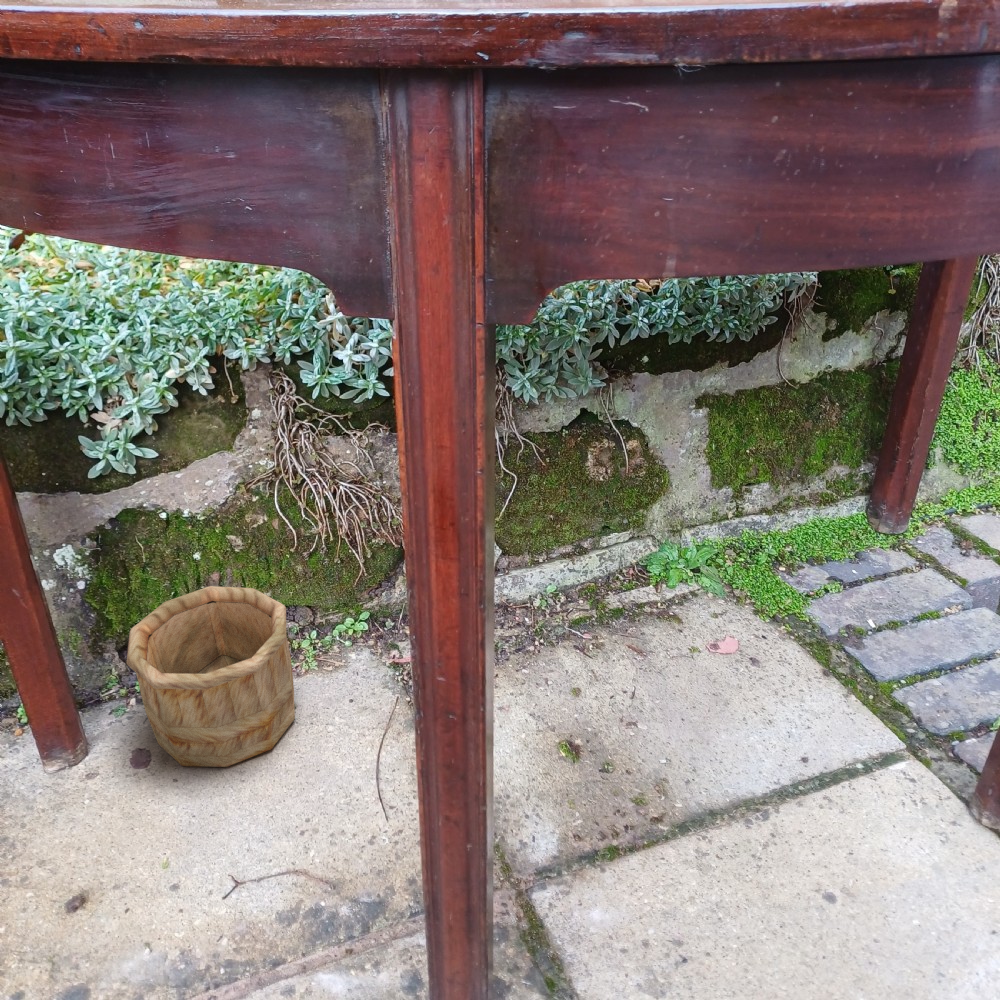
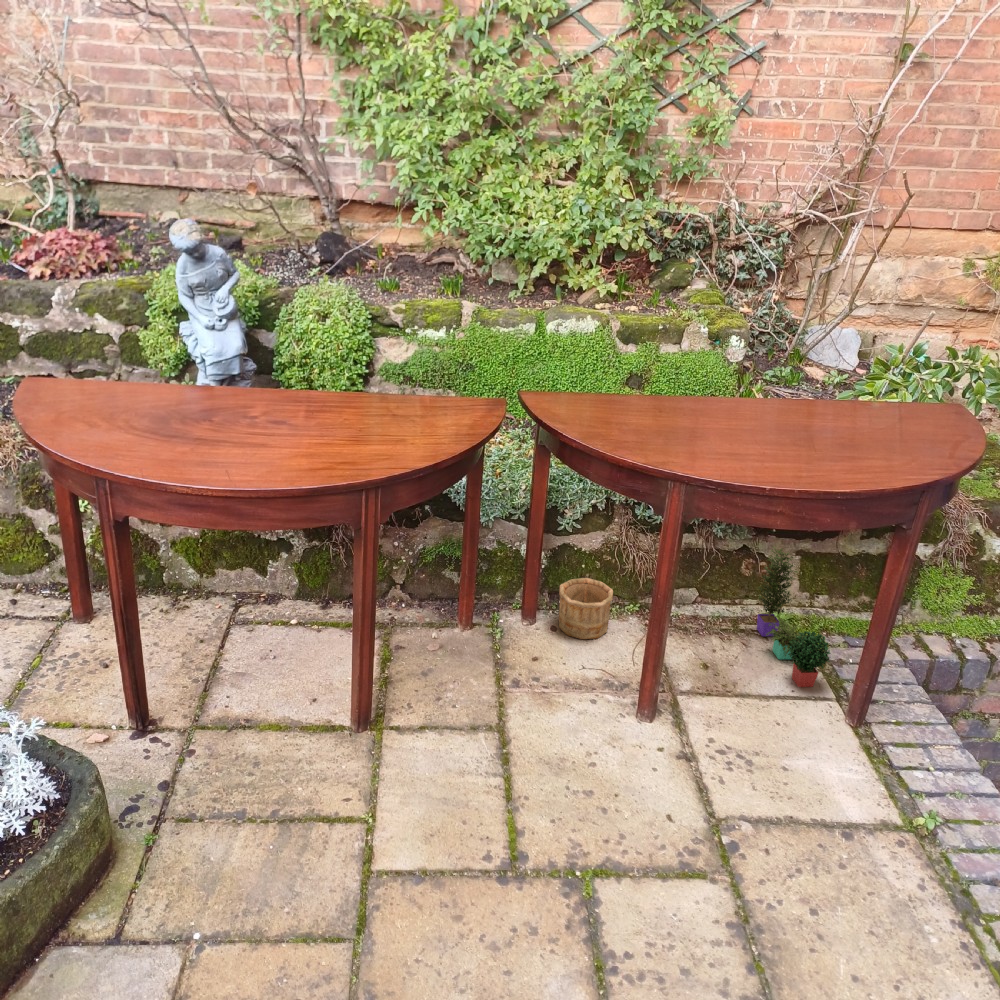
potted plant: none [634,397,887,740] -> present [757,547,831,687]

